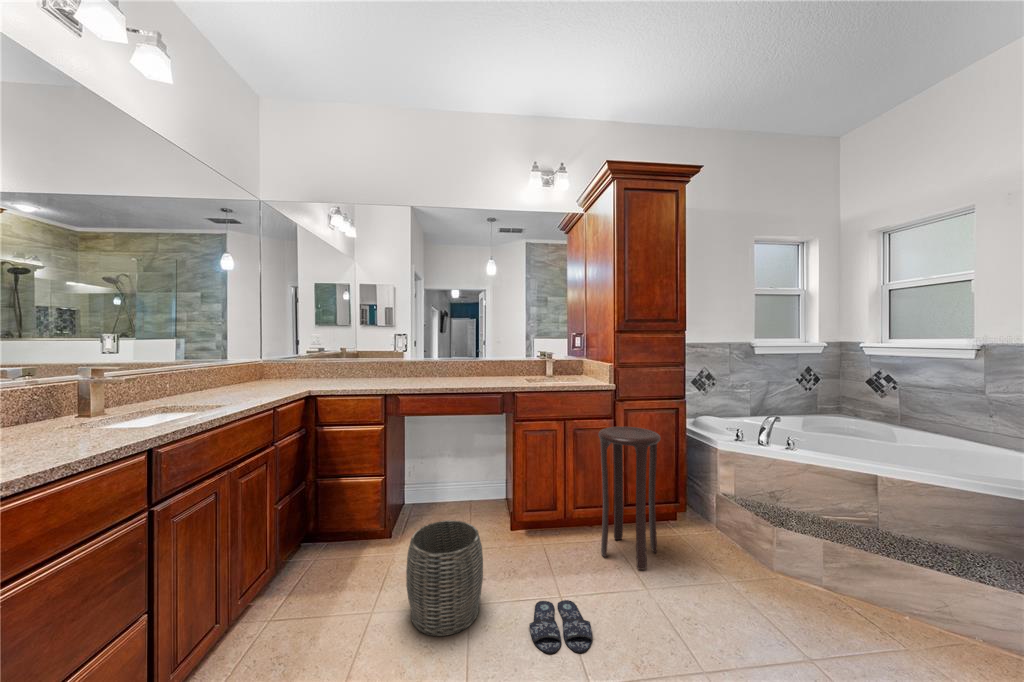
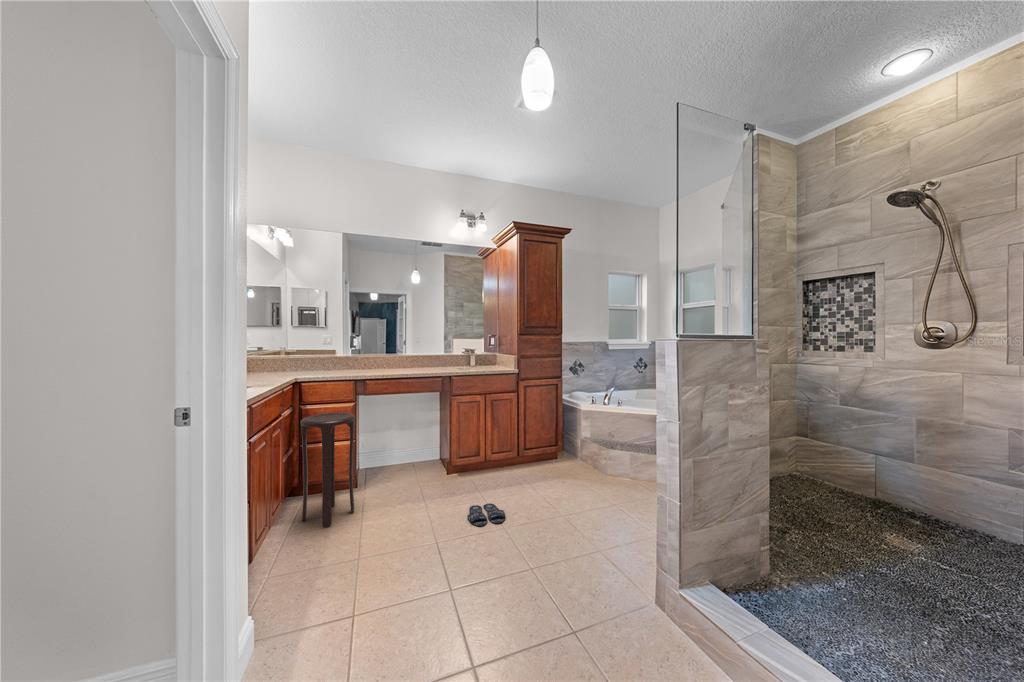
stool: present [599,427,660,569] -> present [300,413,355,527]
woven basket: present [406,520,483,636] -> none [385,461,436,529]

